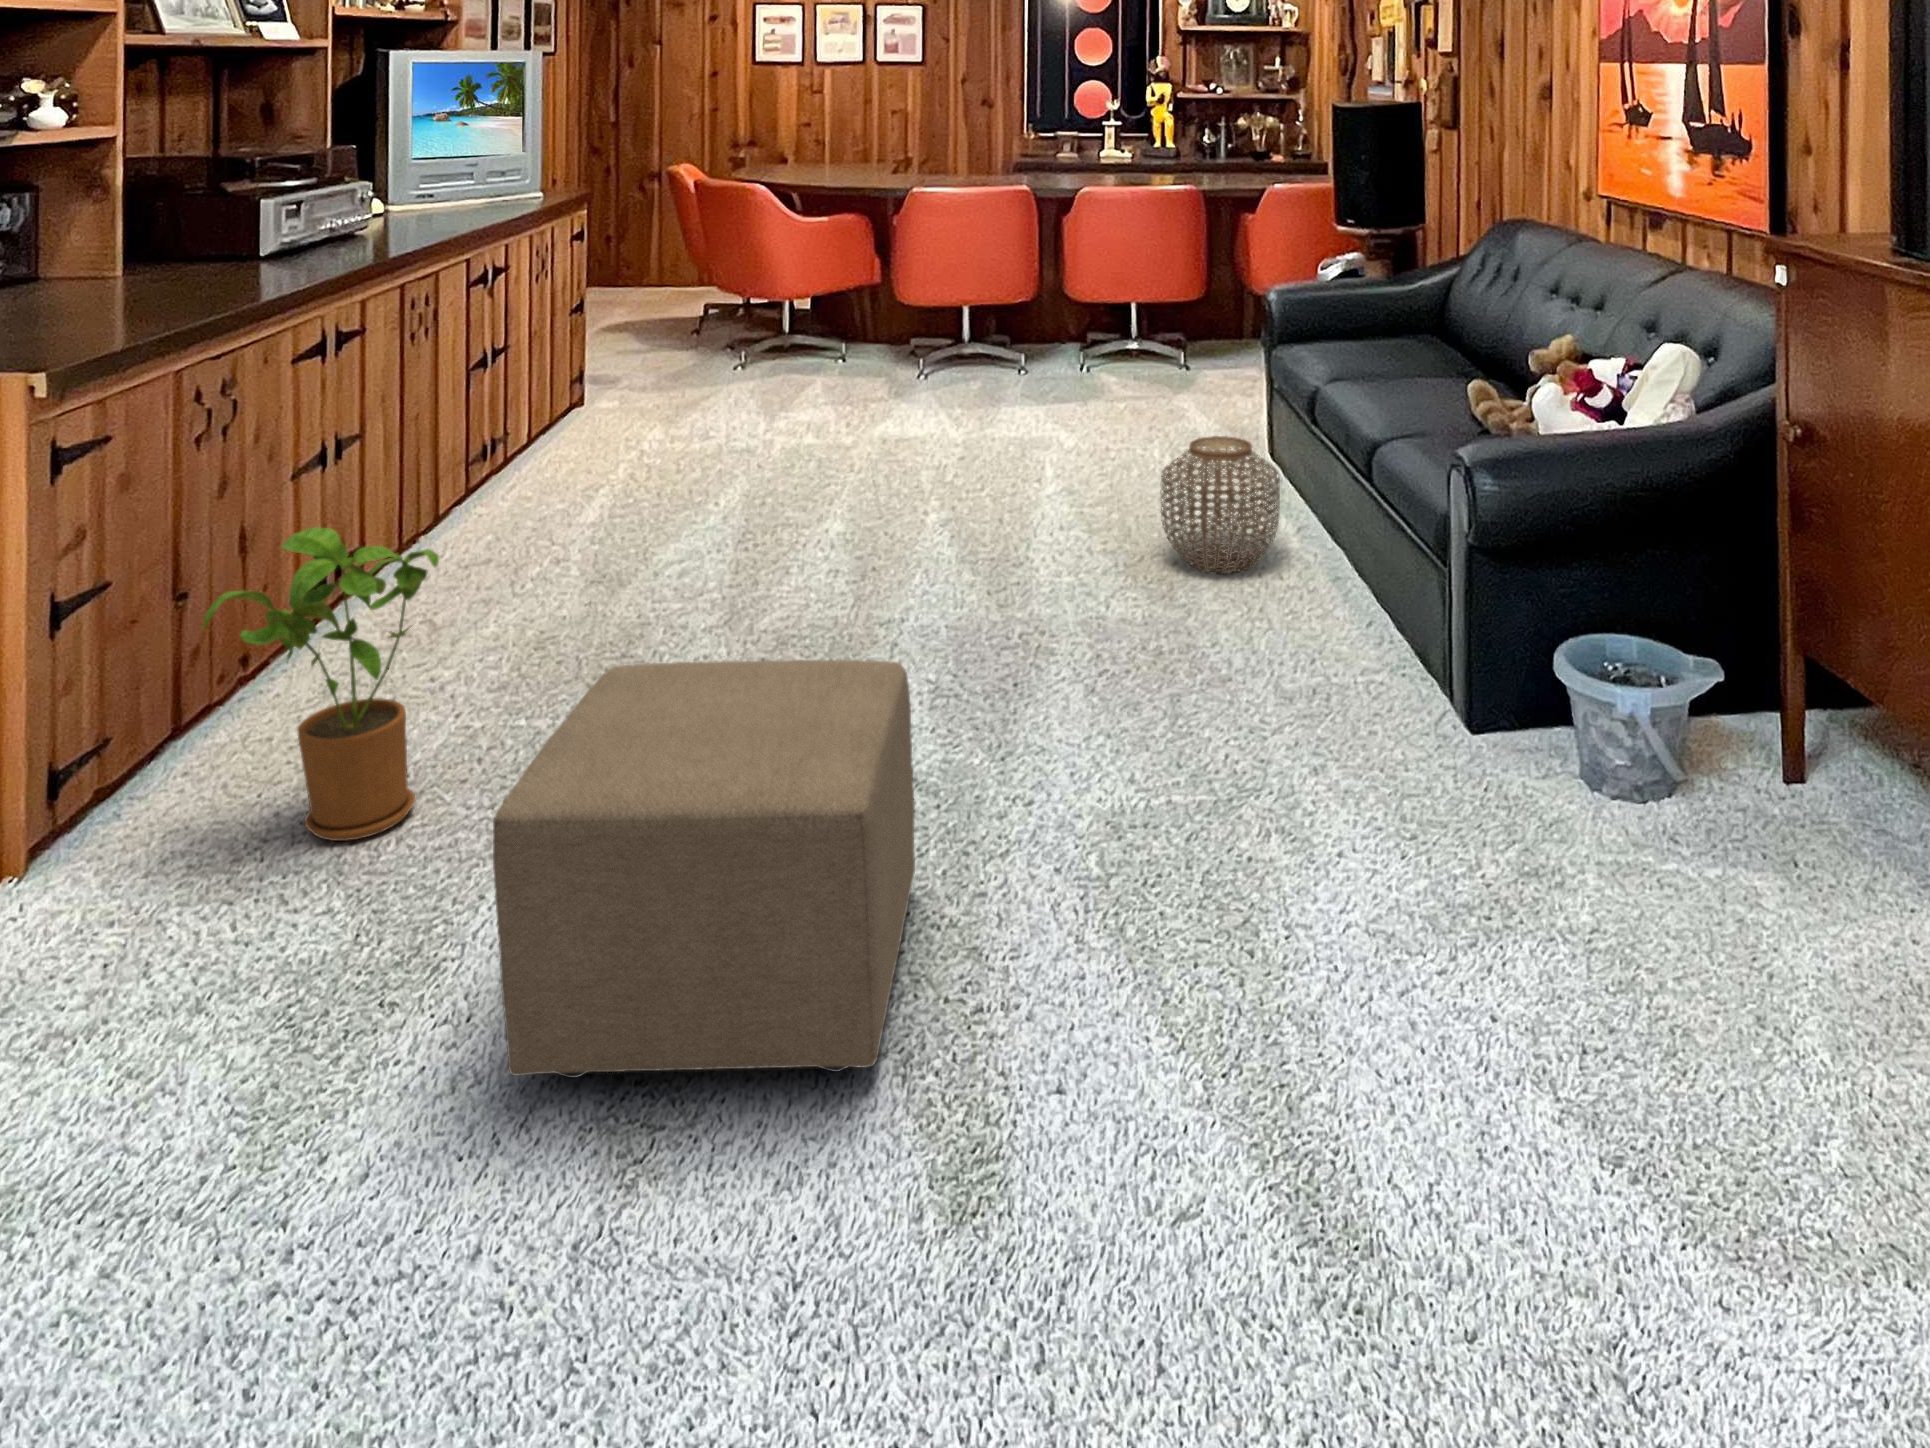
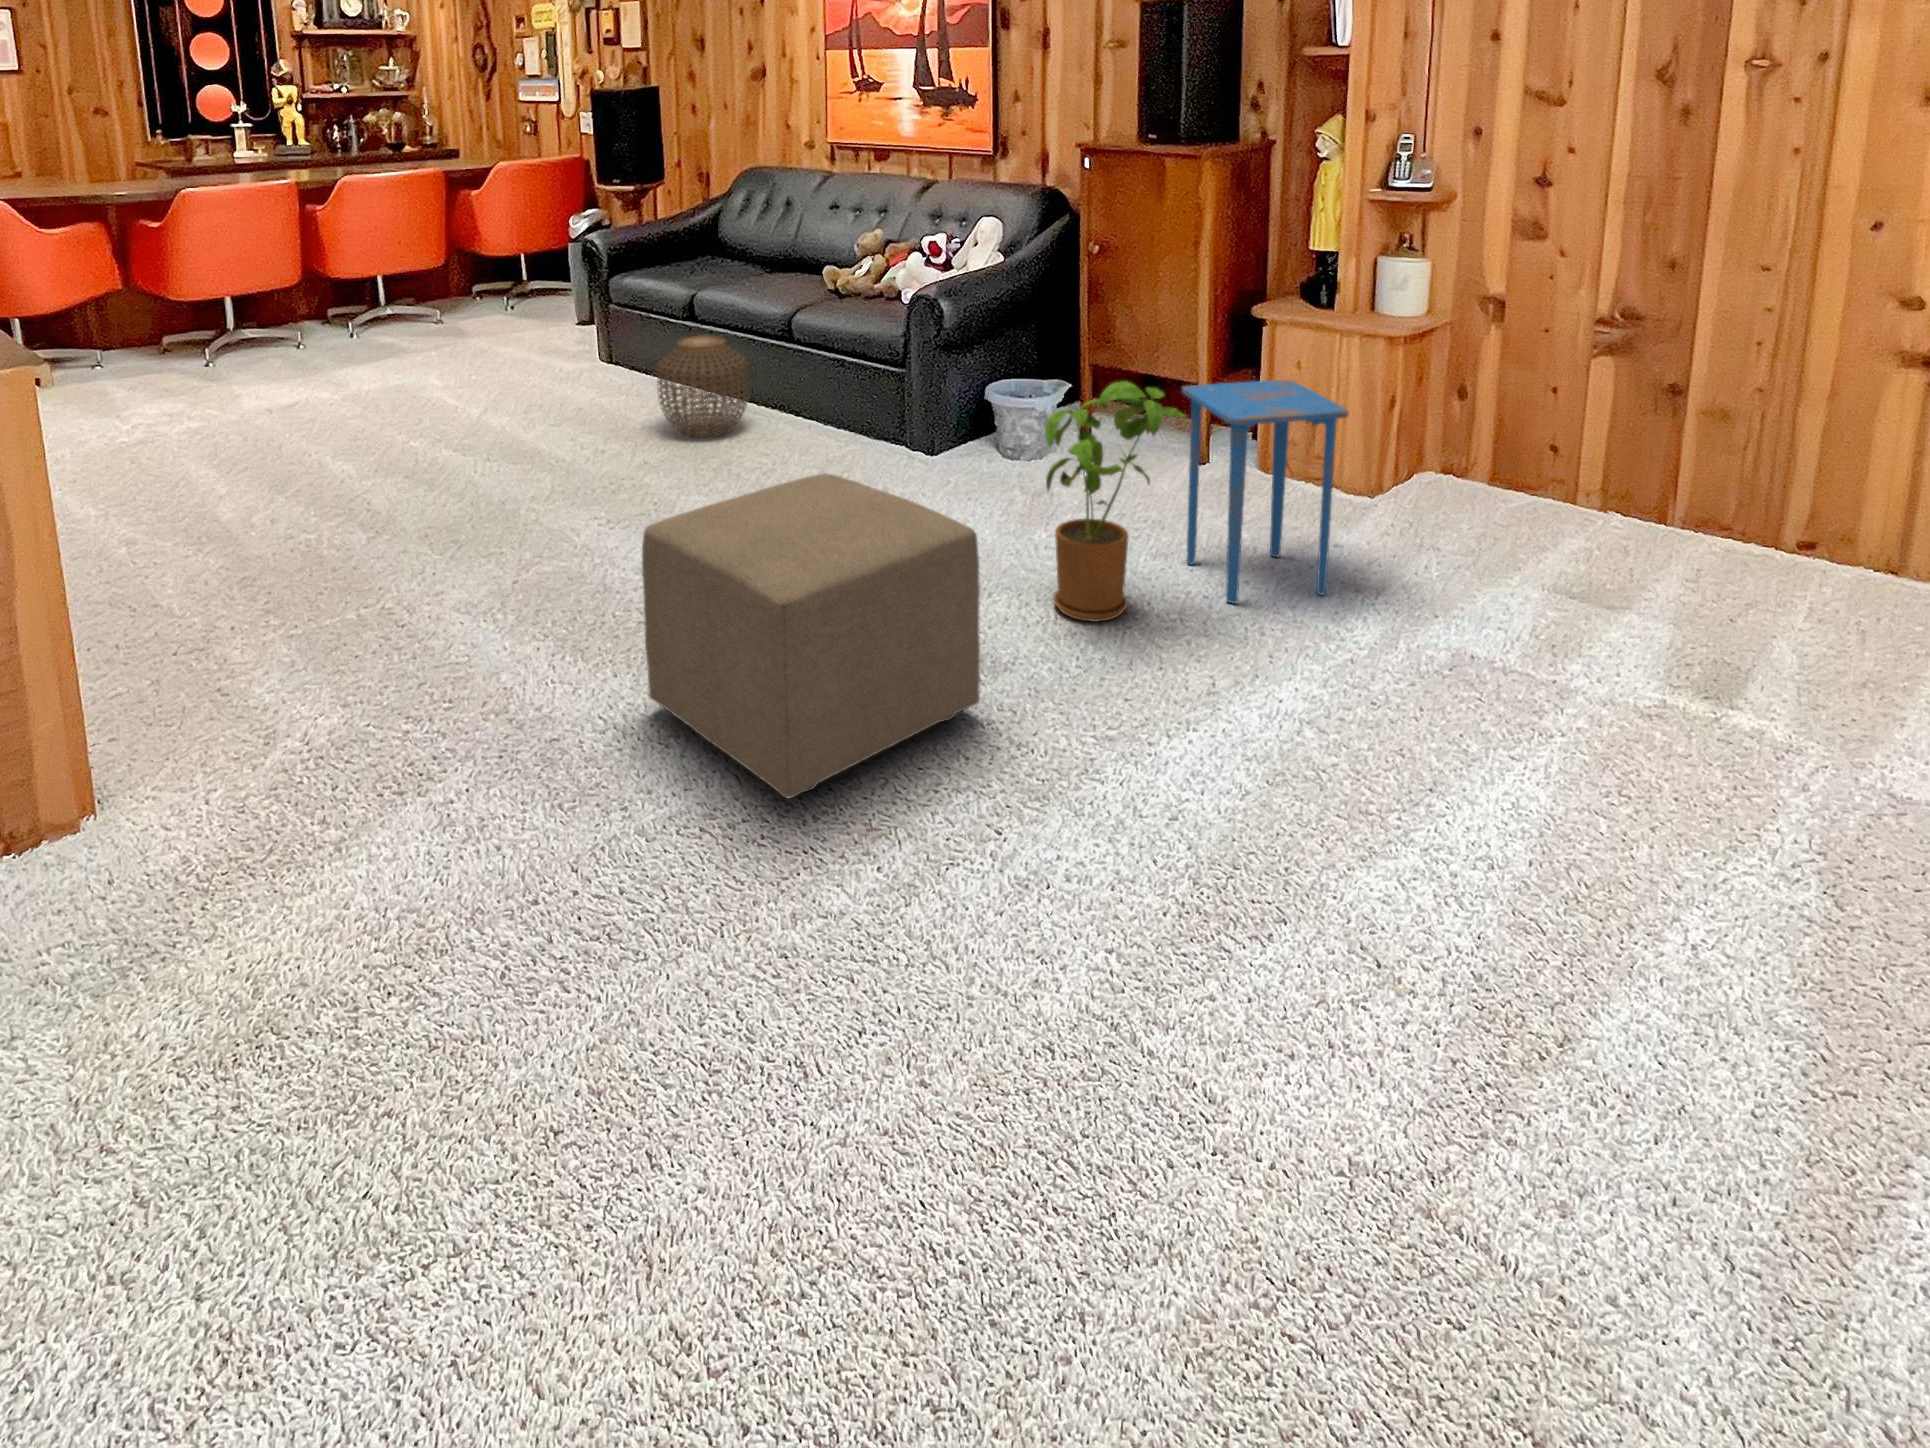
house plant: present [201,527,439,841] -> present [1045,381,1186,622]
side table: none [1482,686,1762,1170] -> present [1182,380,1348,604]

